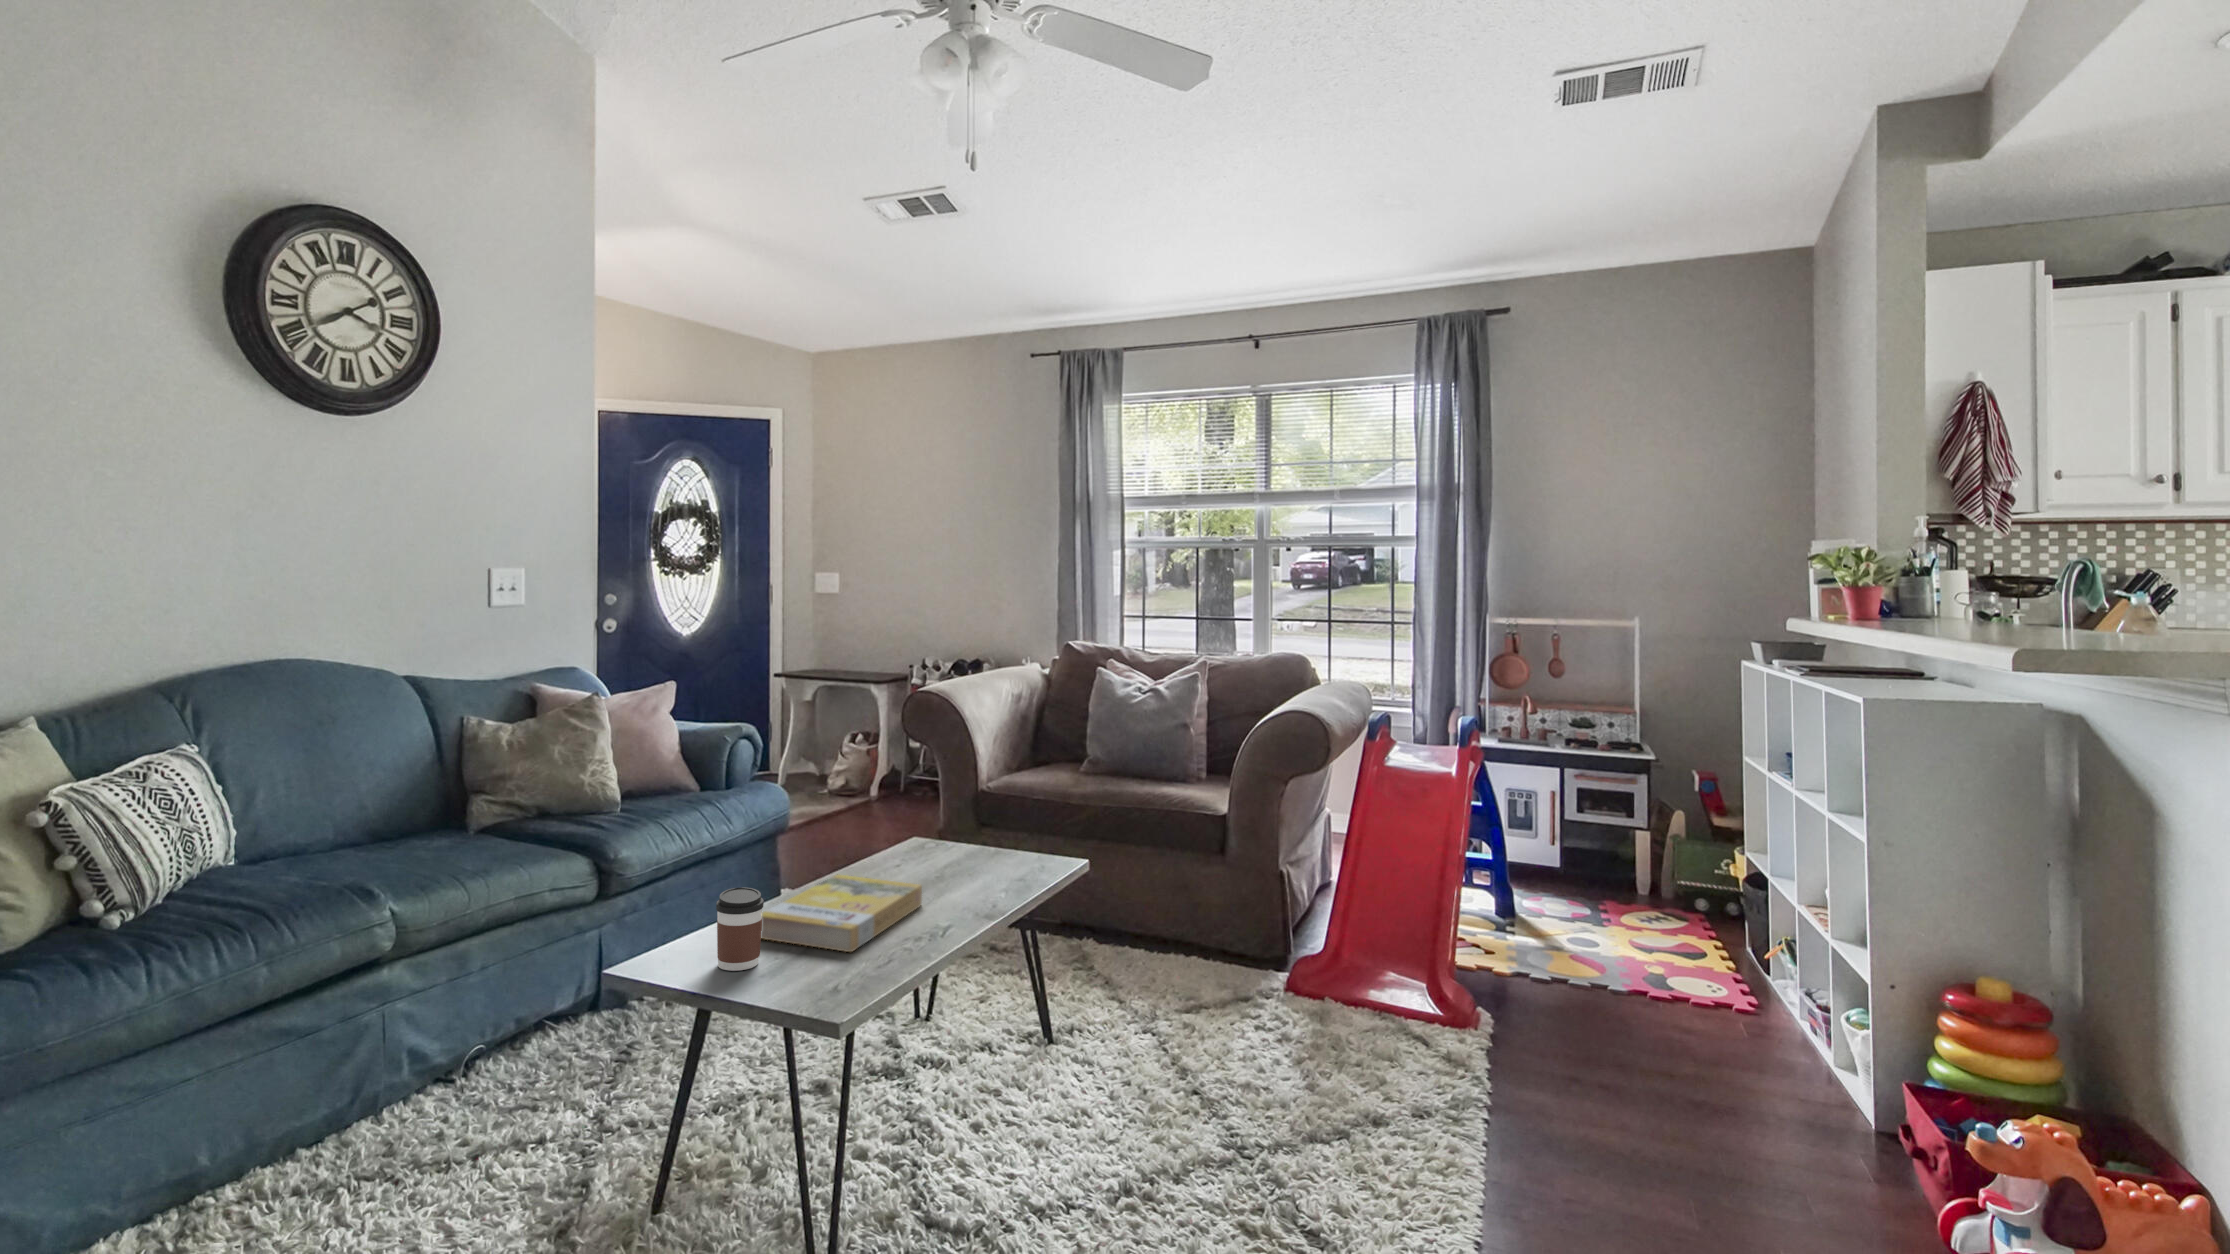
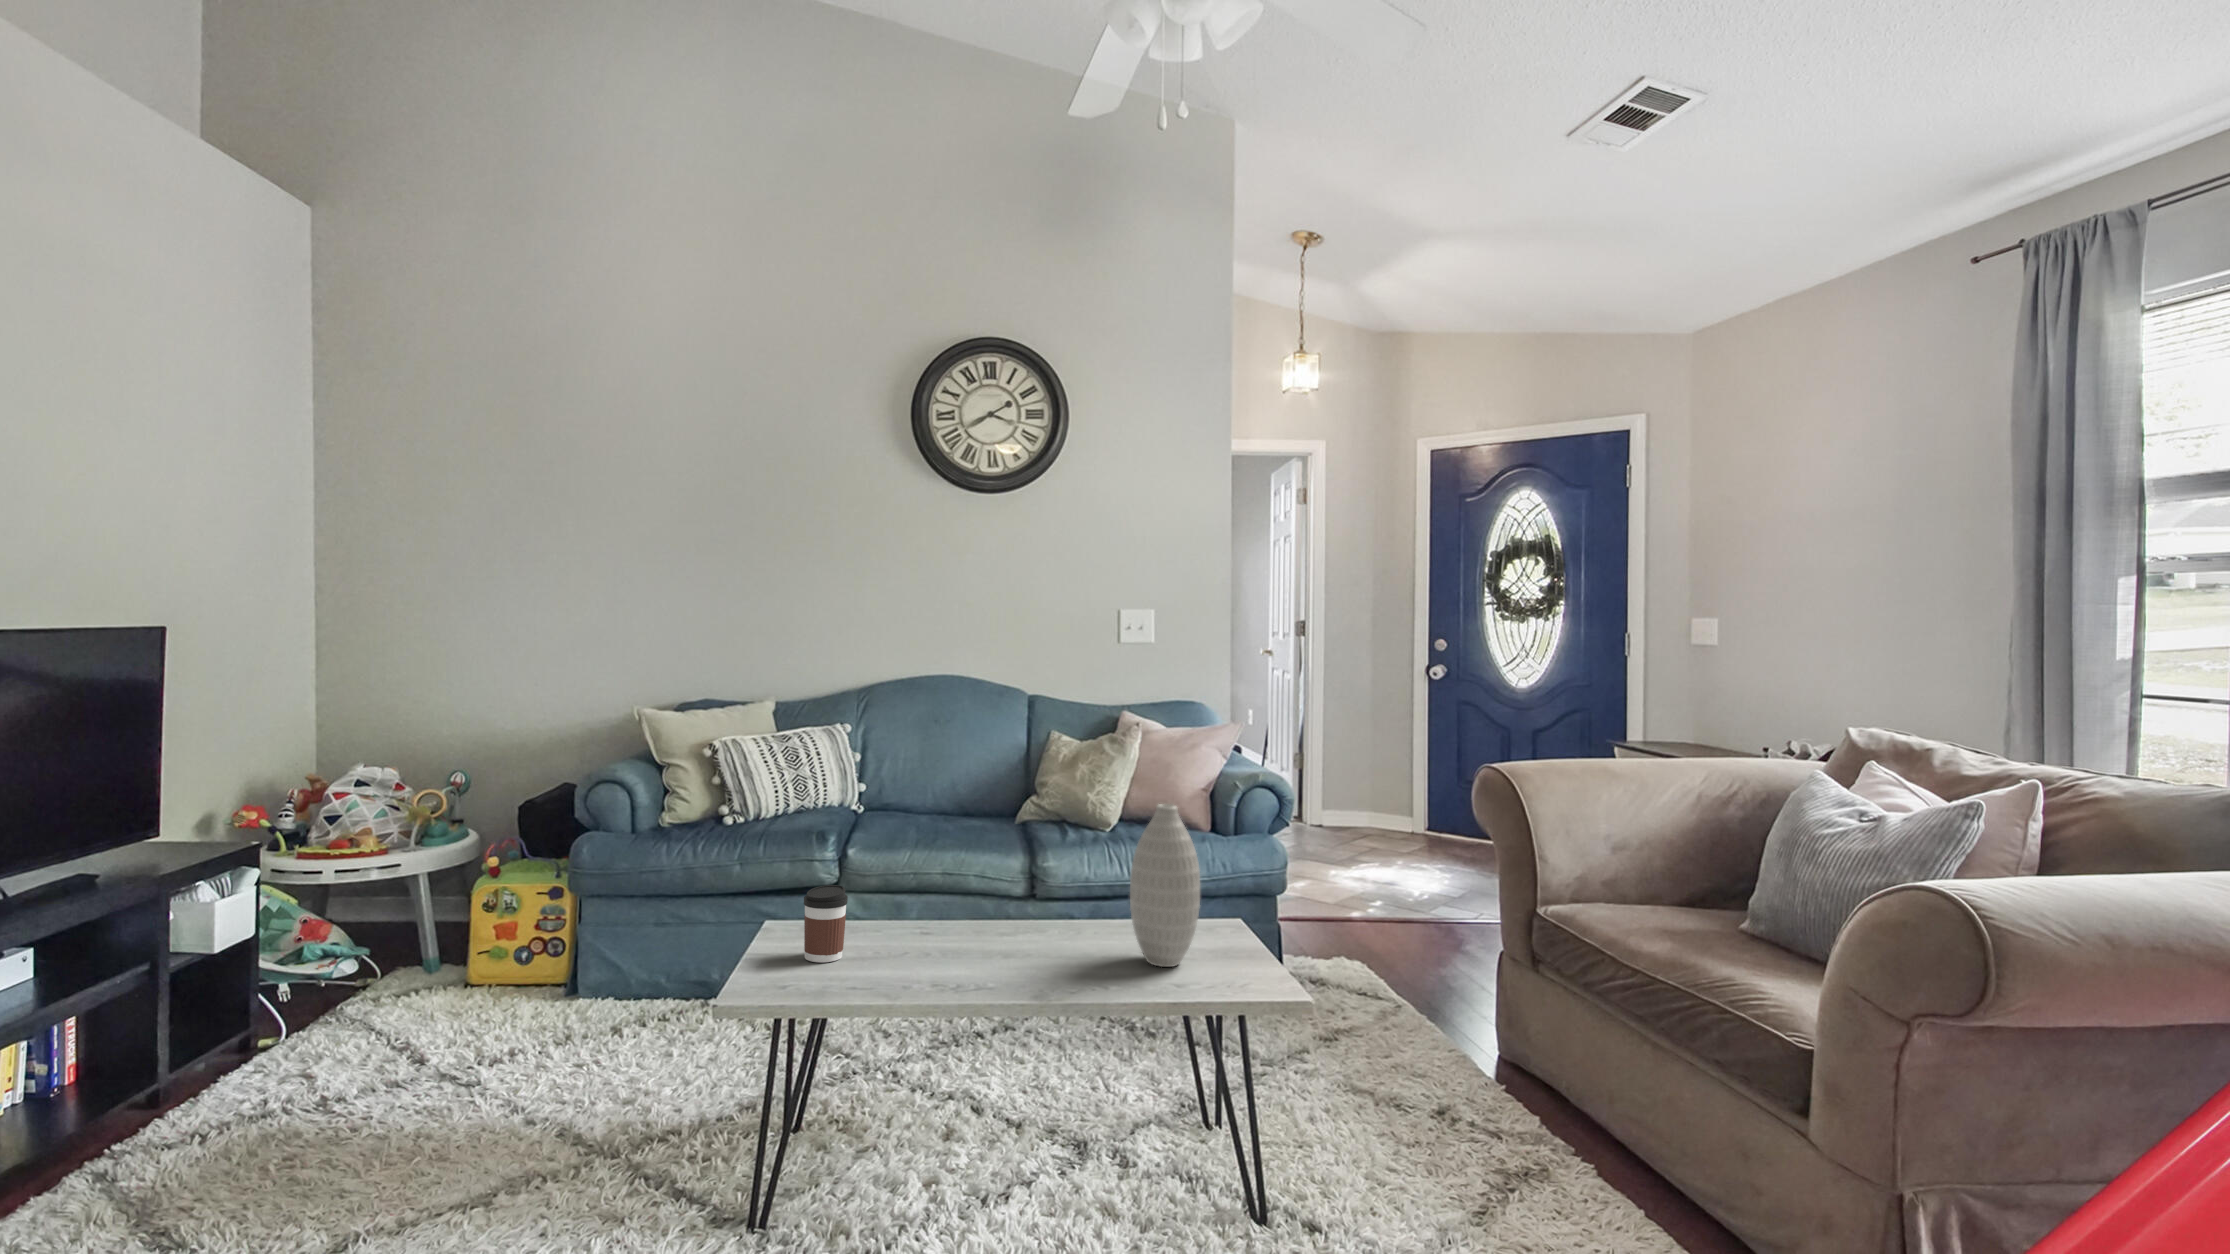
vase: none [899,749,955,878] -> present [1130,804,1200,967]
book: present [761,874,922,952] -> none [885,923,1062,984]

